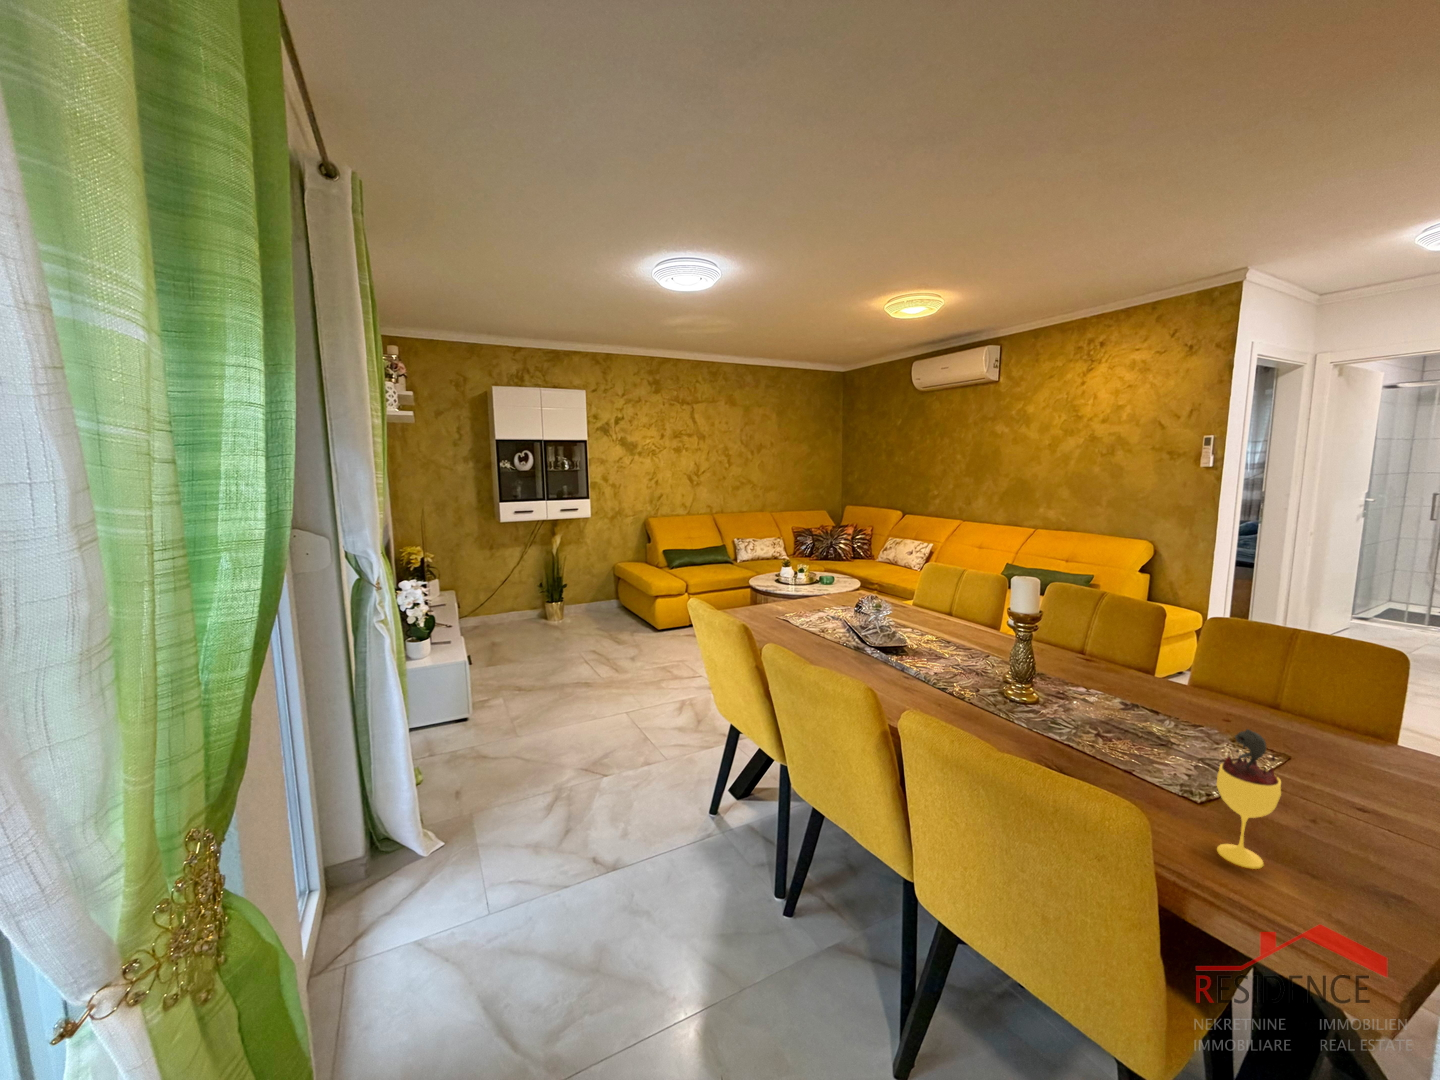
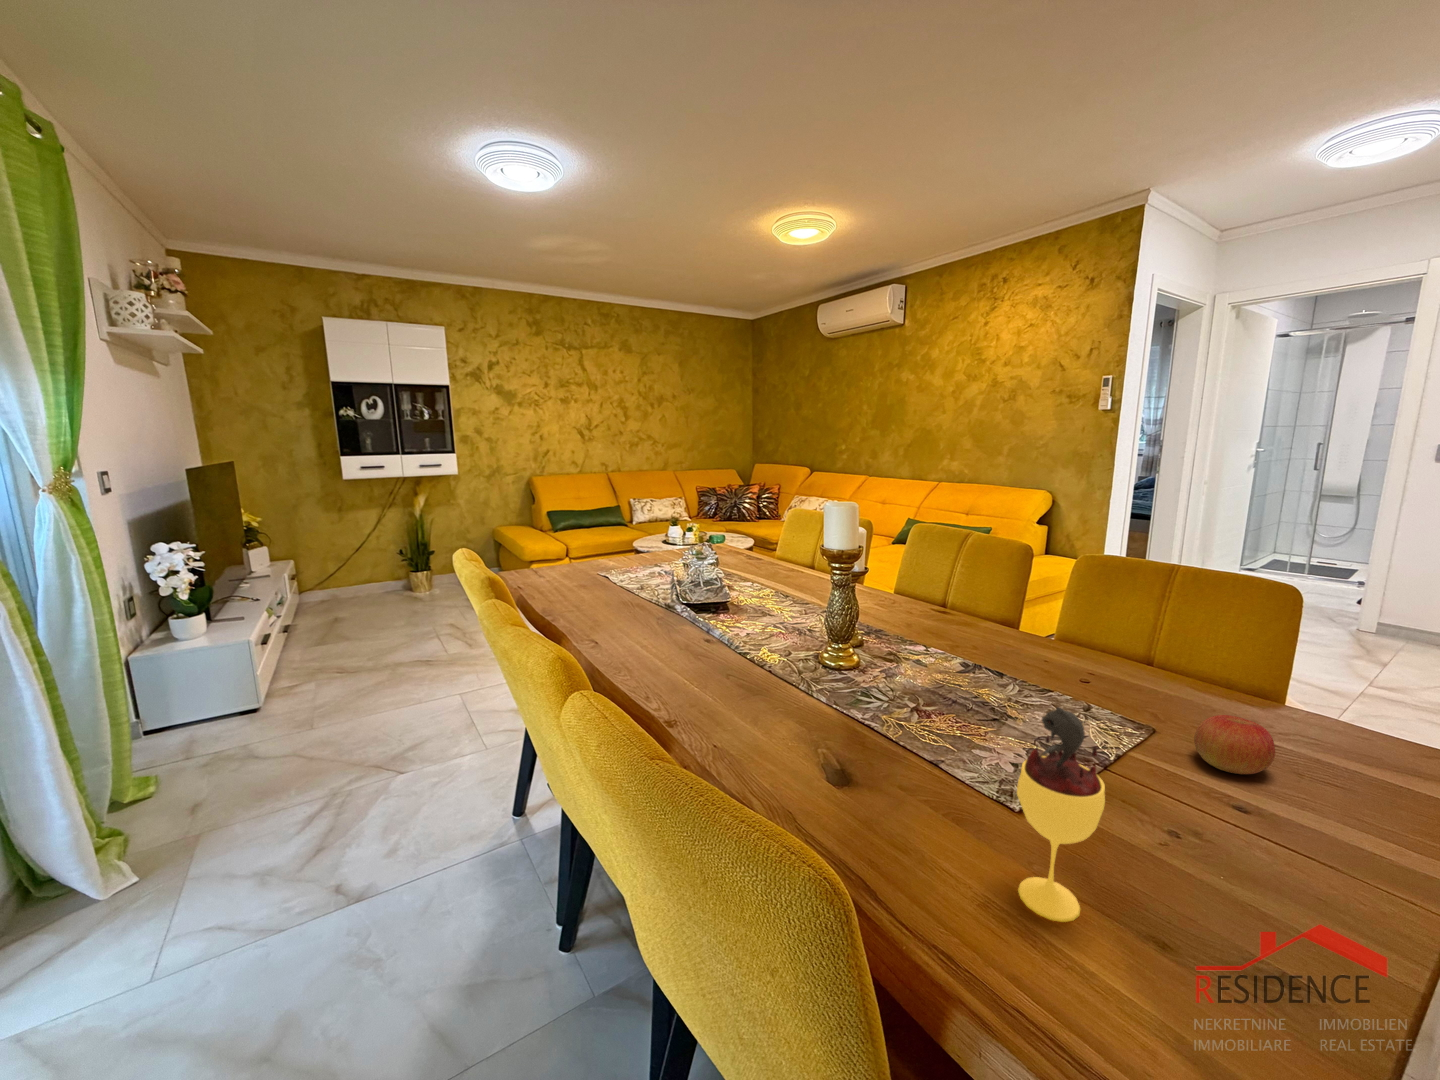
apple: none [1330,745,1397,789] -> present [1194,715,1275,774]

